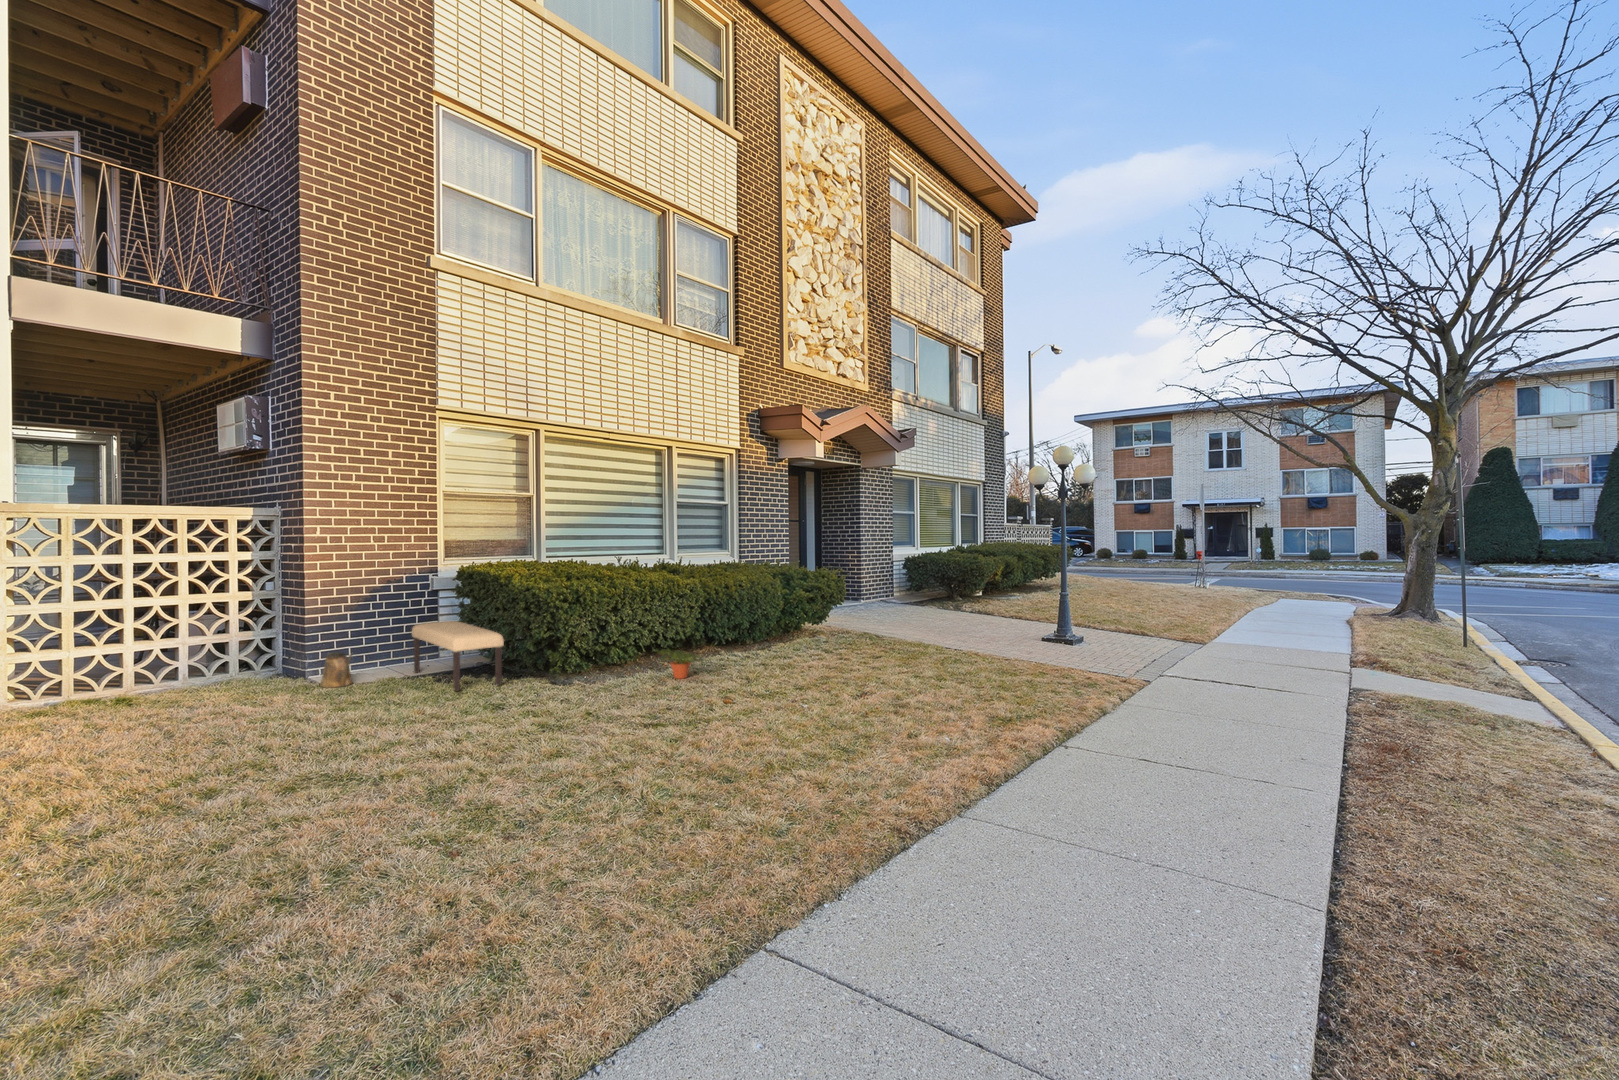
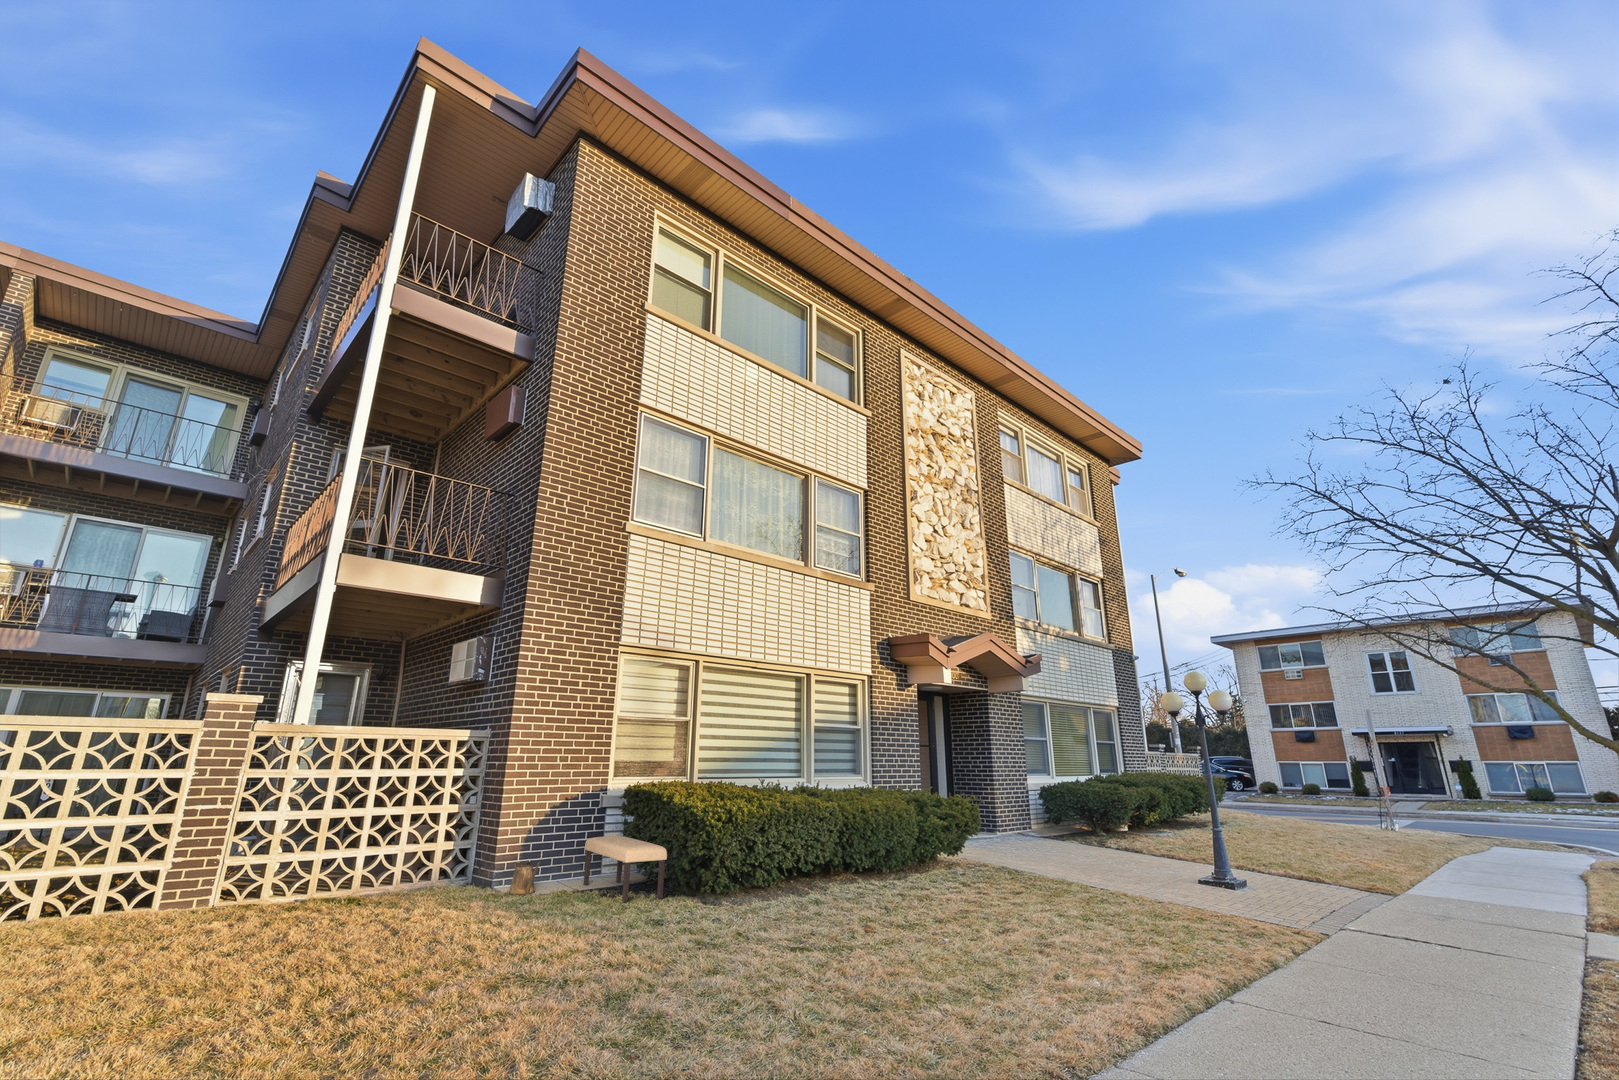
potted plant: present [655,649,703,679] -> none [798,866,851,900]

